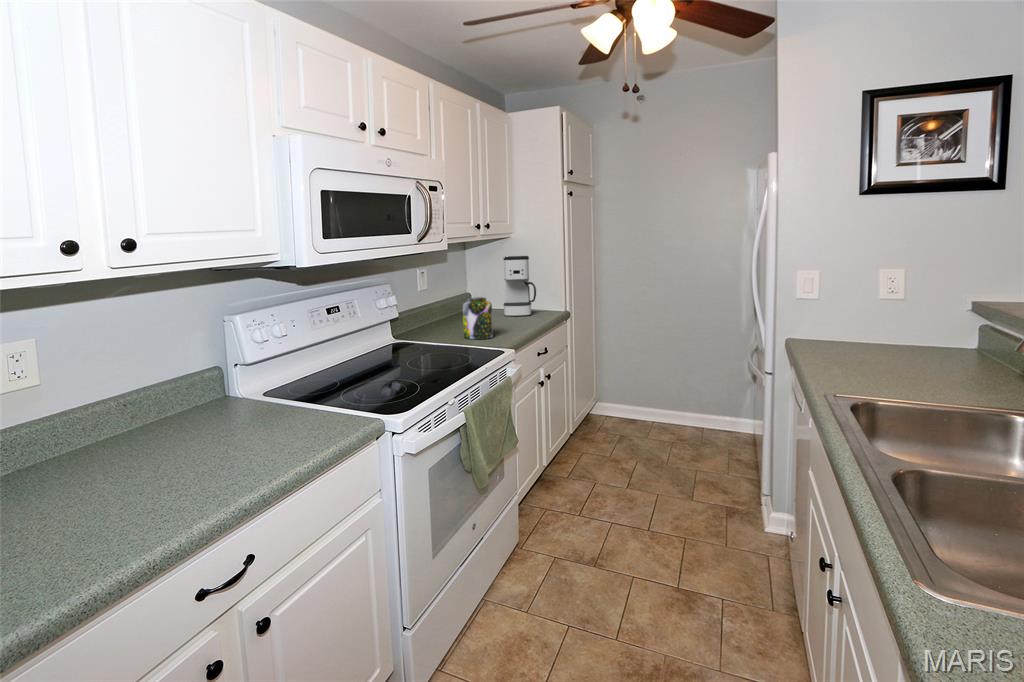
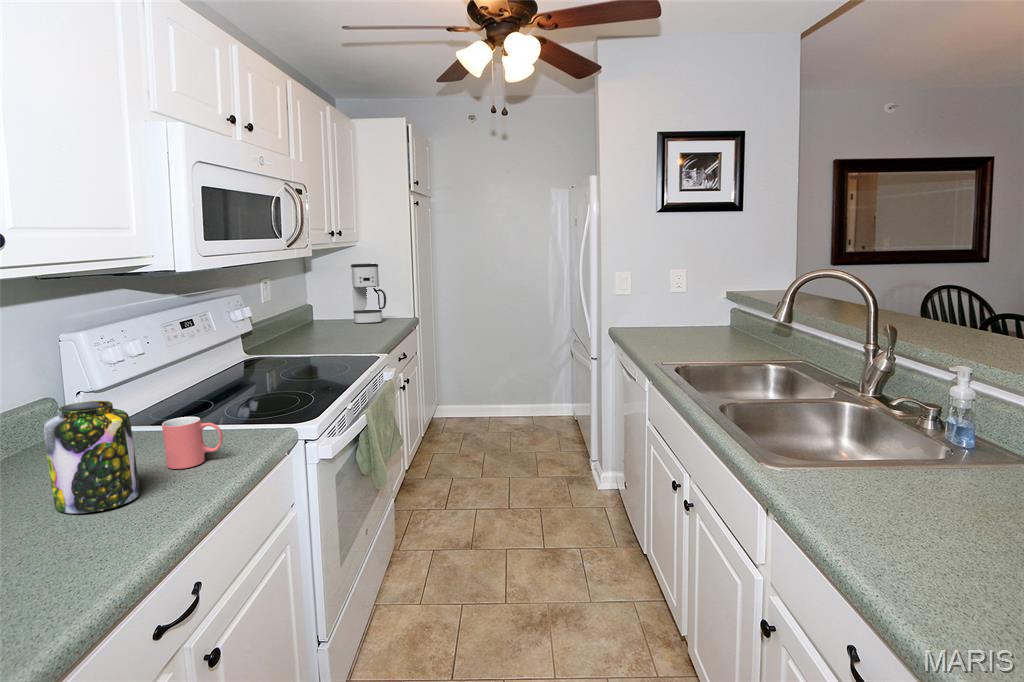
jar: present [463,297,493,339] -> present [44,401,139,513]
mug: none [259,404,310,451] -> present [162,417,223,469]

